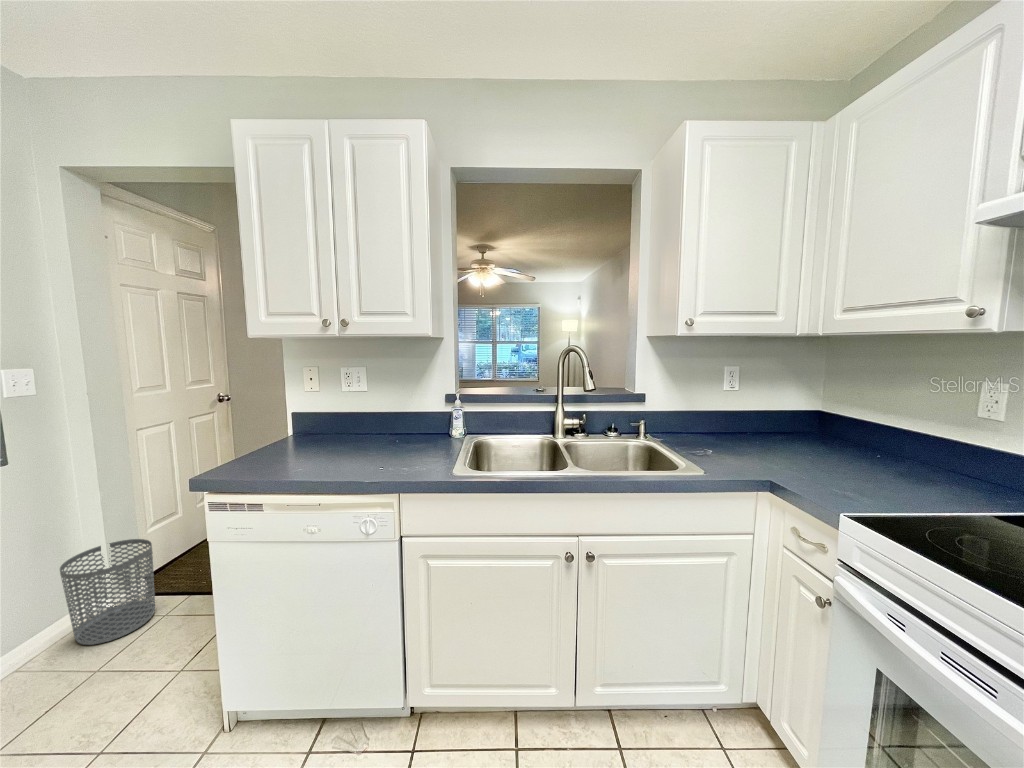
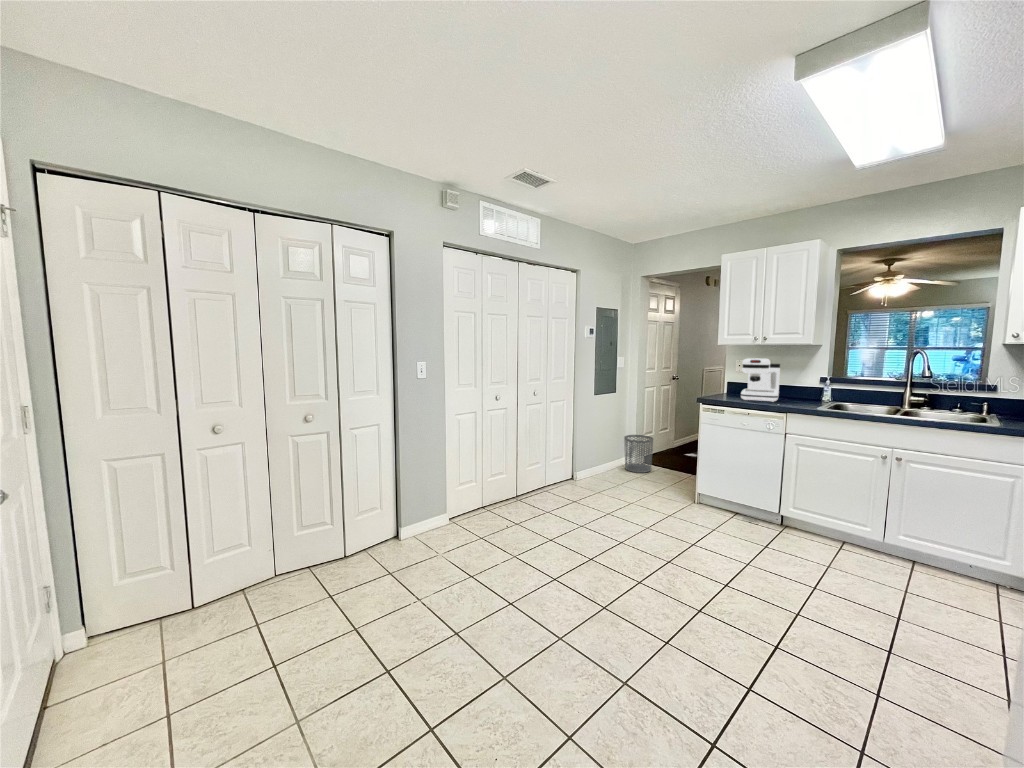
coffee maker: none [299,366,382,464] -> present [741,358,780,402]

